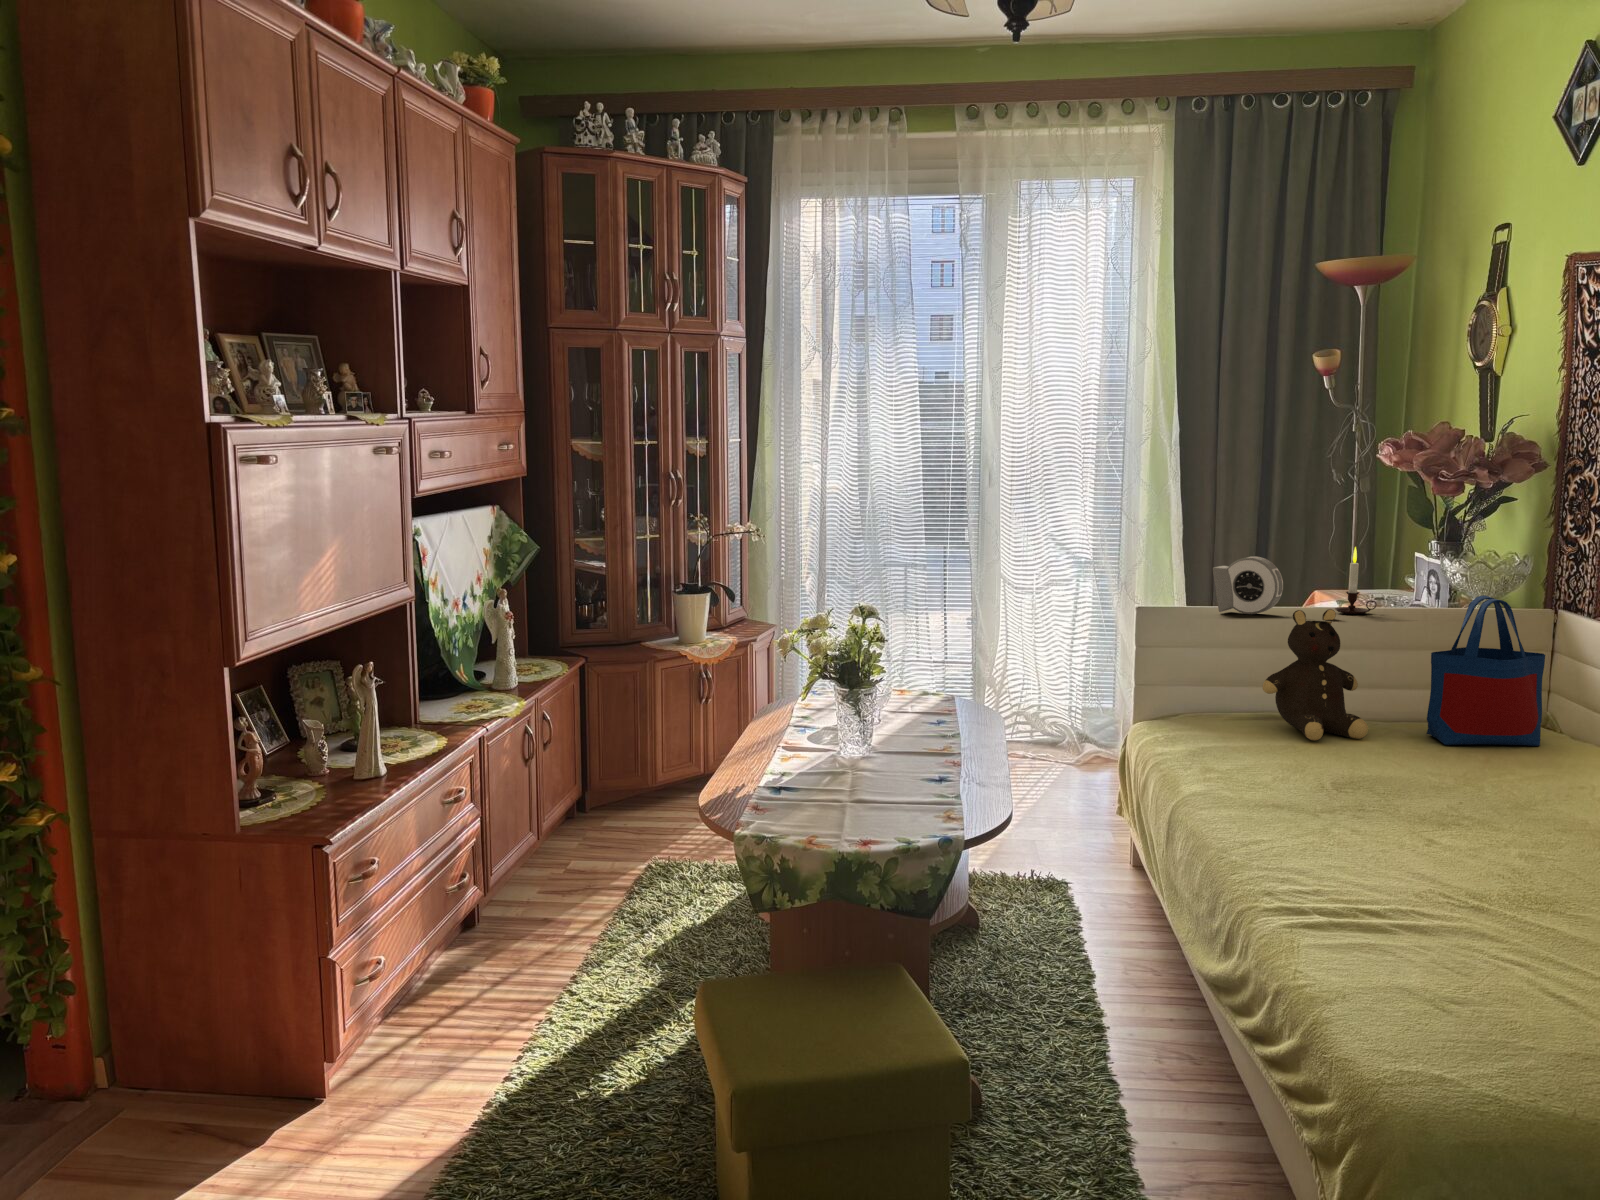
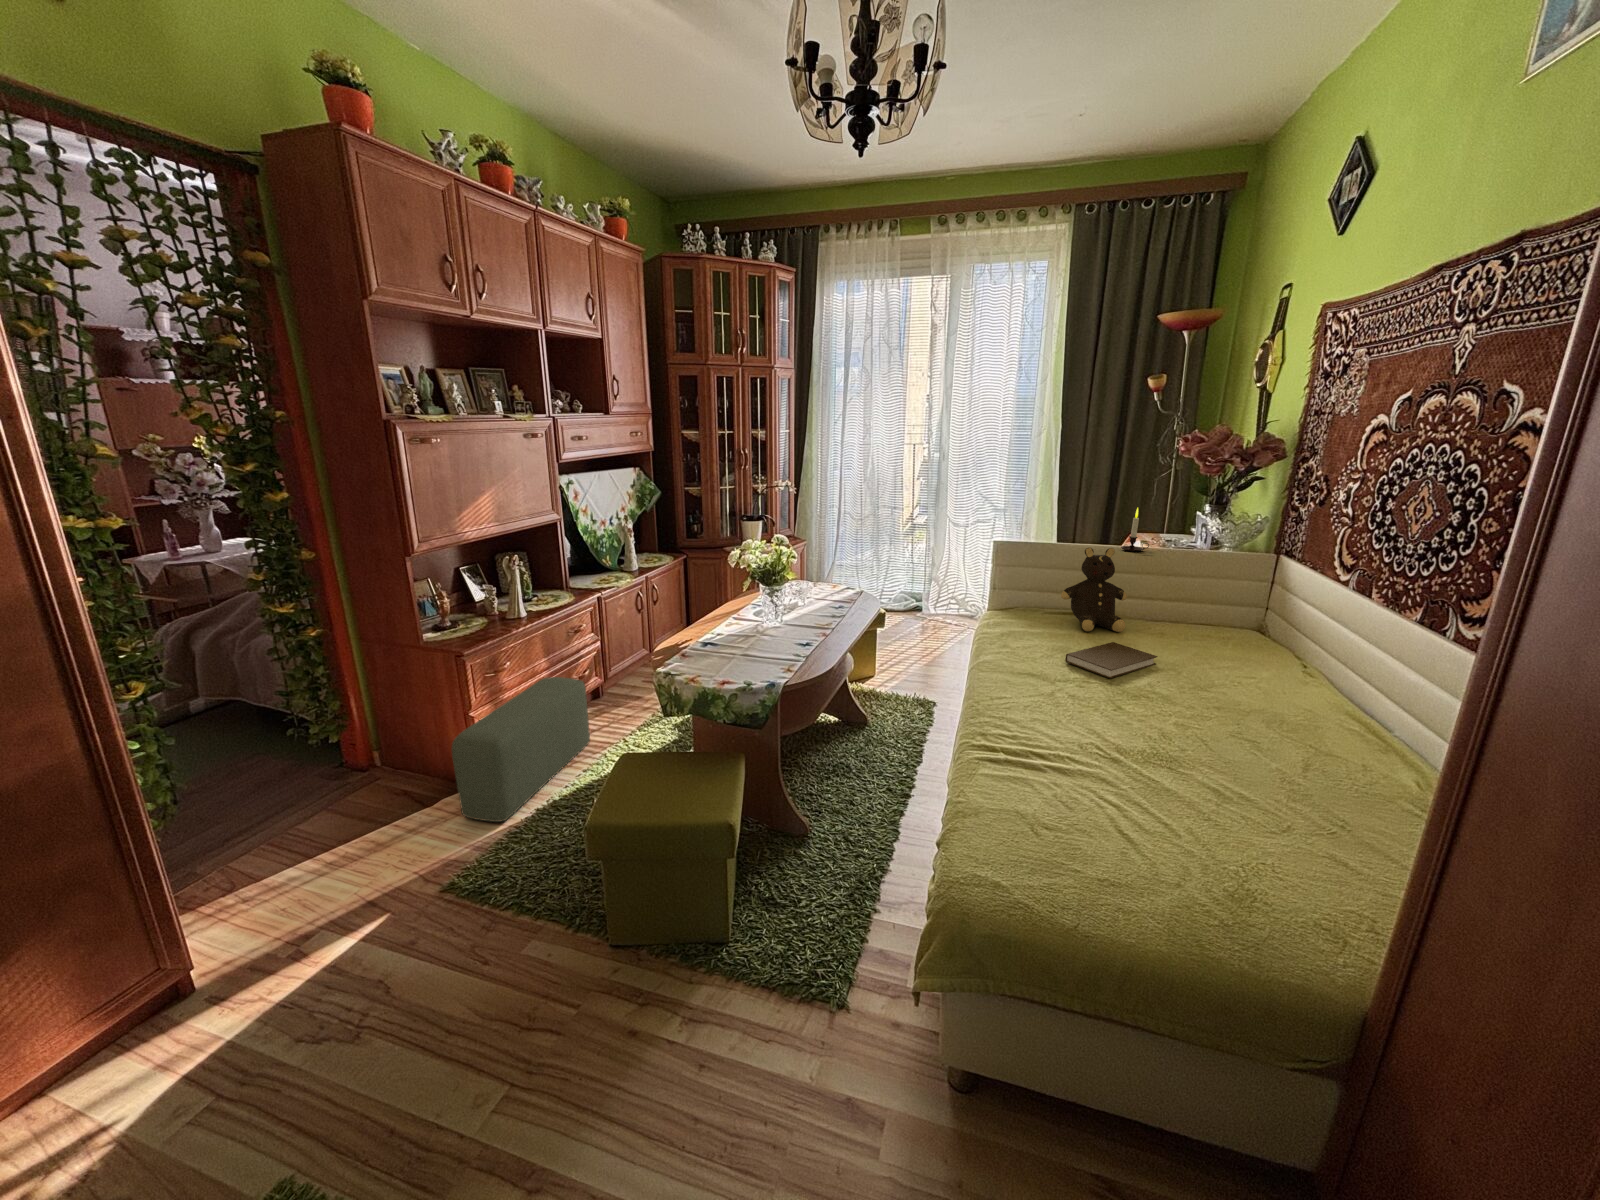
alarm clock: present [1213,557,1283,614] -> none [1043,511,1086,548]
tote bag: present [1427,595,1545,746] -> none [1166,544,1255,646]
book: none [1313,751,1442,801] -> present [1065,642,1158,679]
pouf: none [334,879,505,1143] -> present [452,677,590,822]

